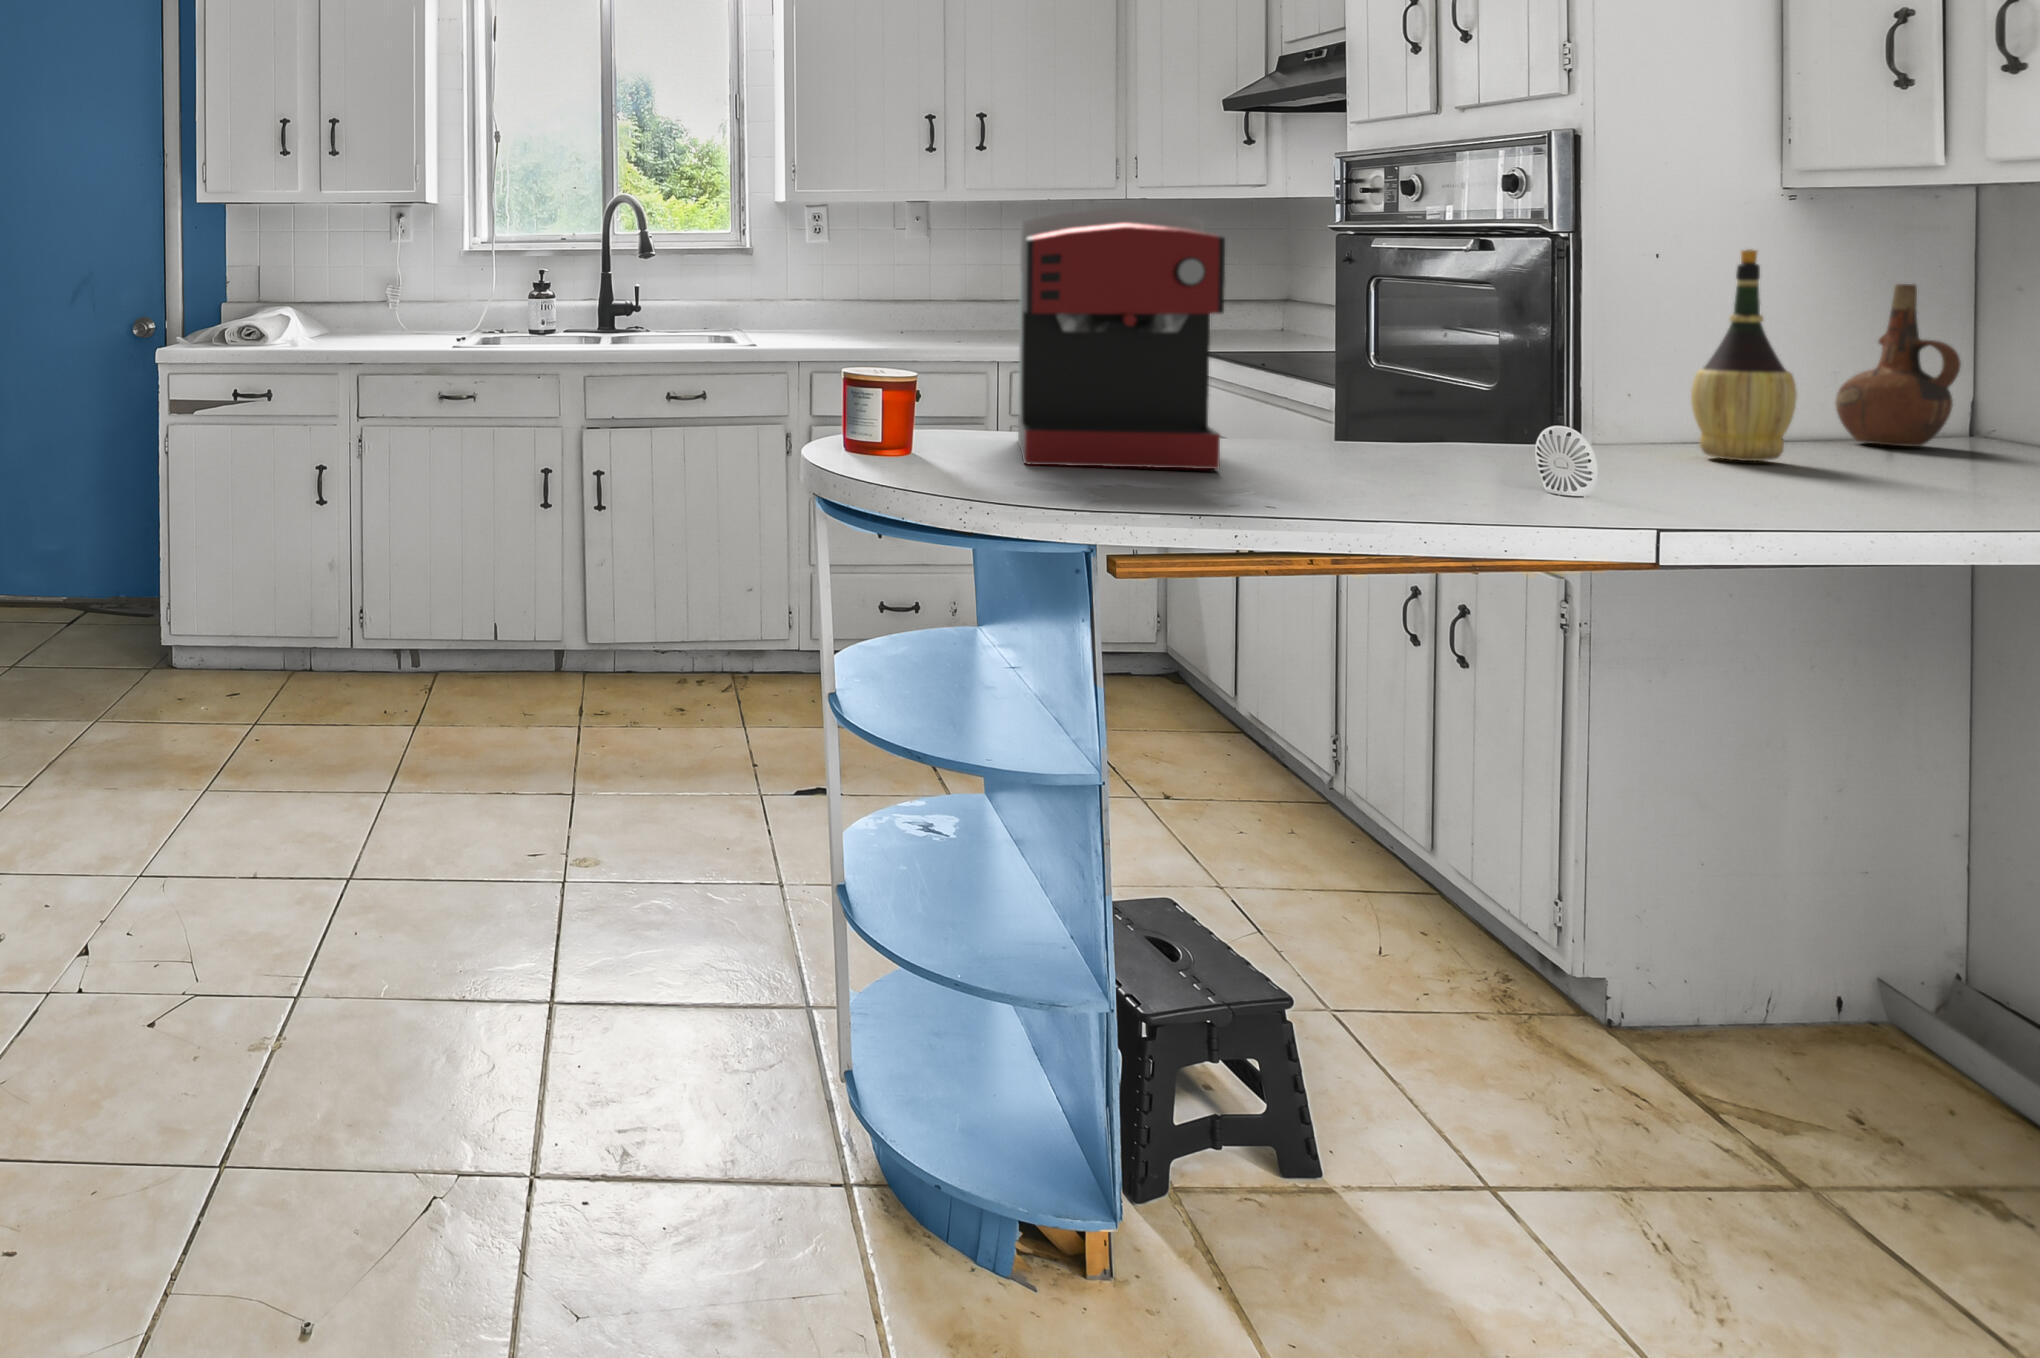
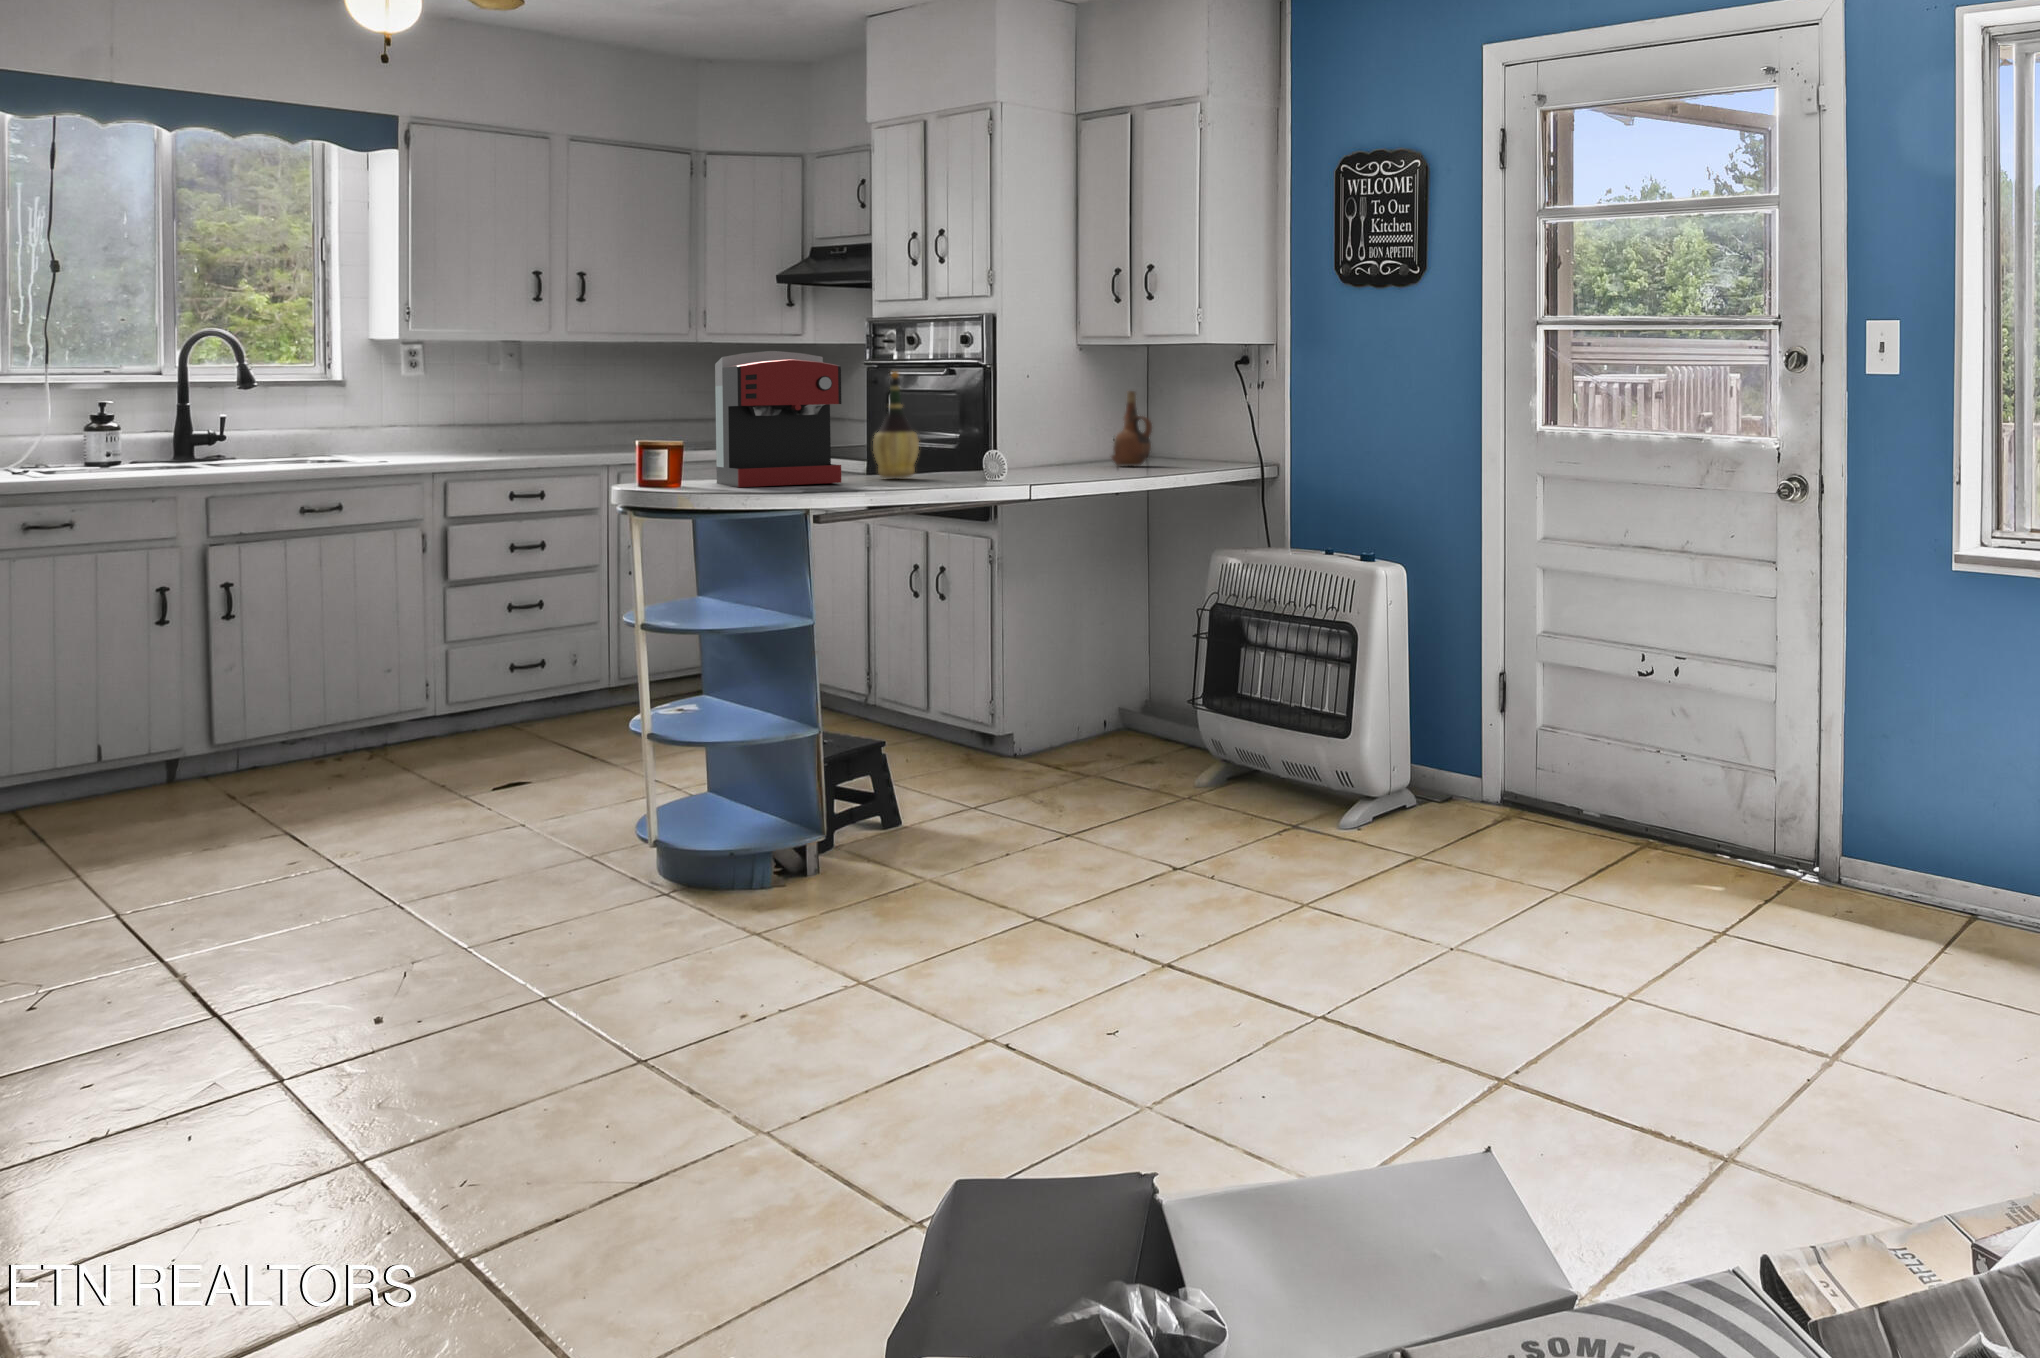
wine bottle: present [1691,249,1797,461] -> present [873,371,919,478]

